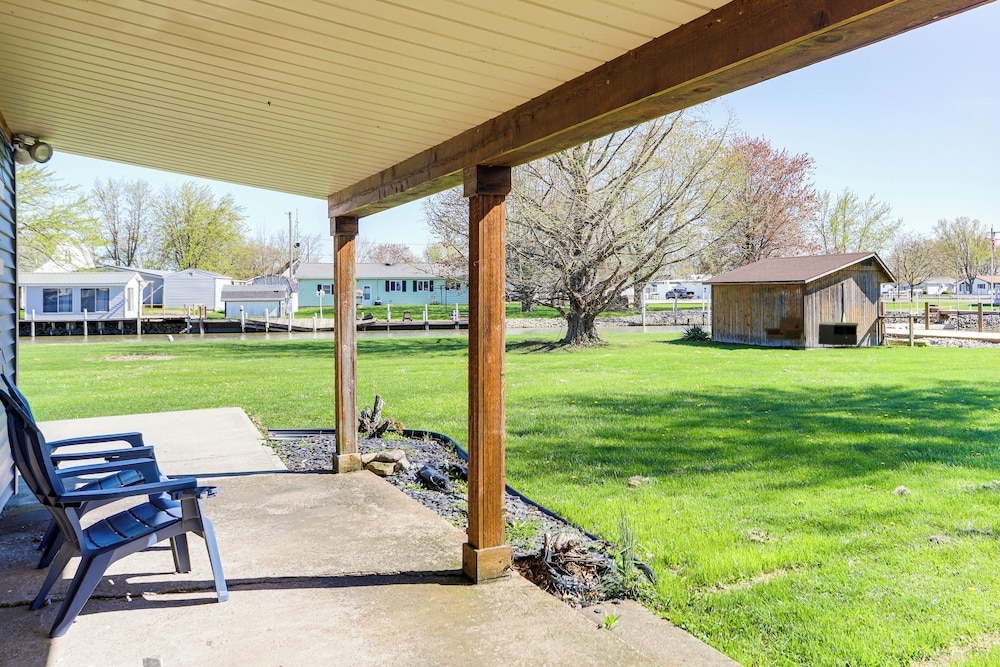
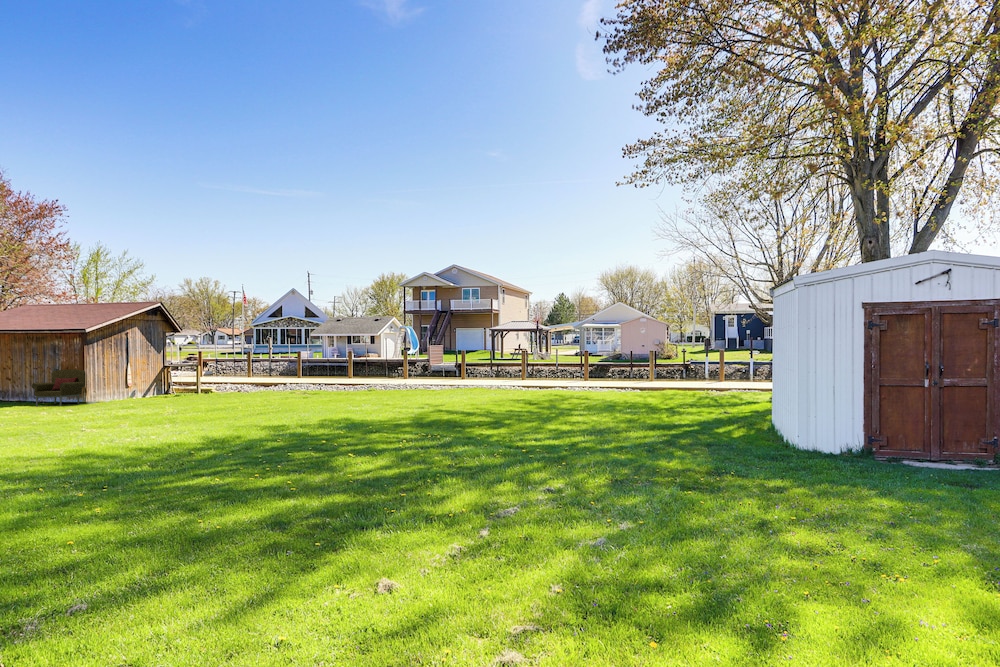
storage bench: present [818,322,858,348] -> none [103,372,148,401]

